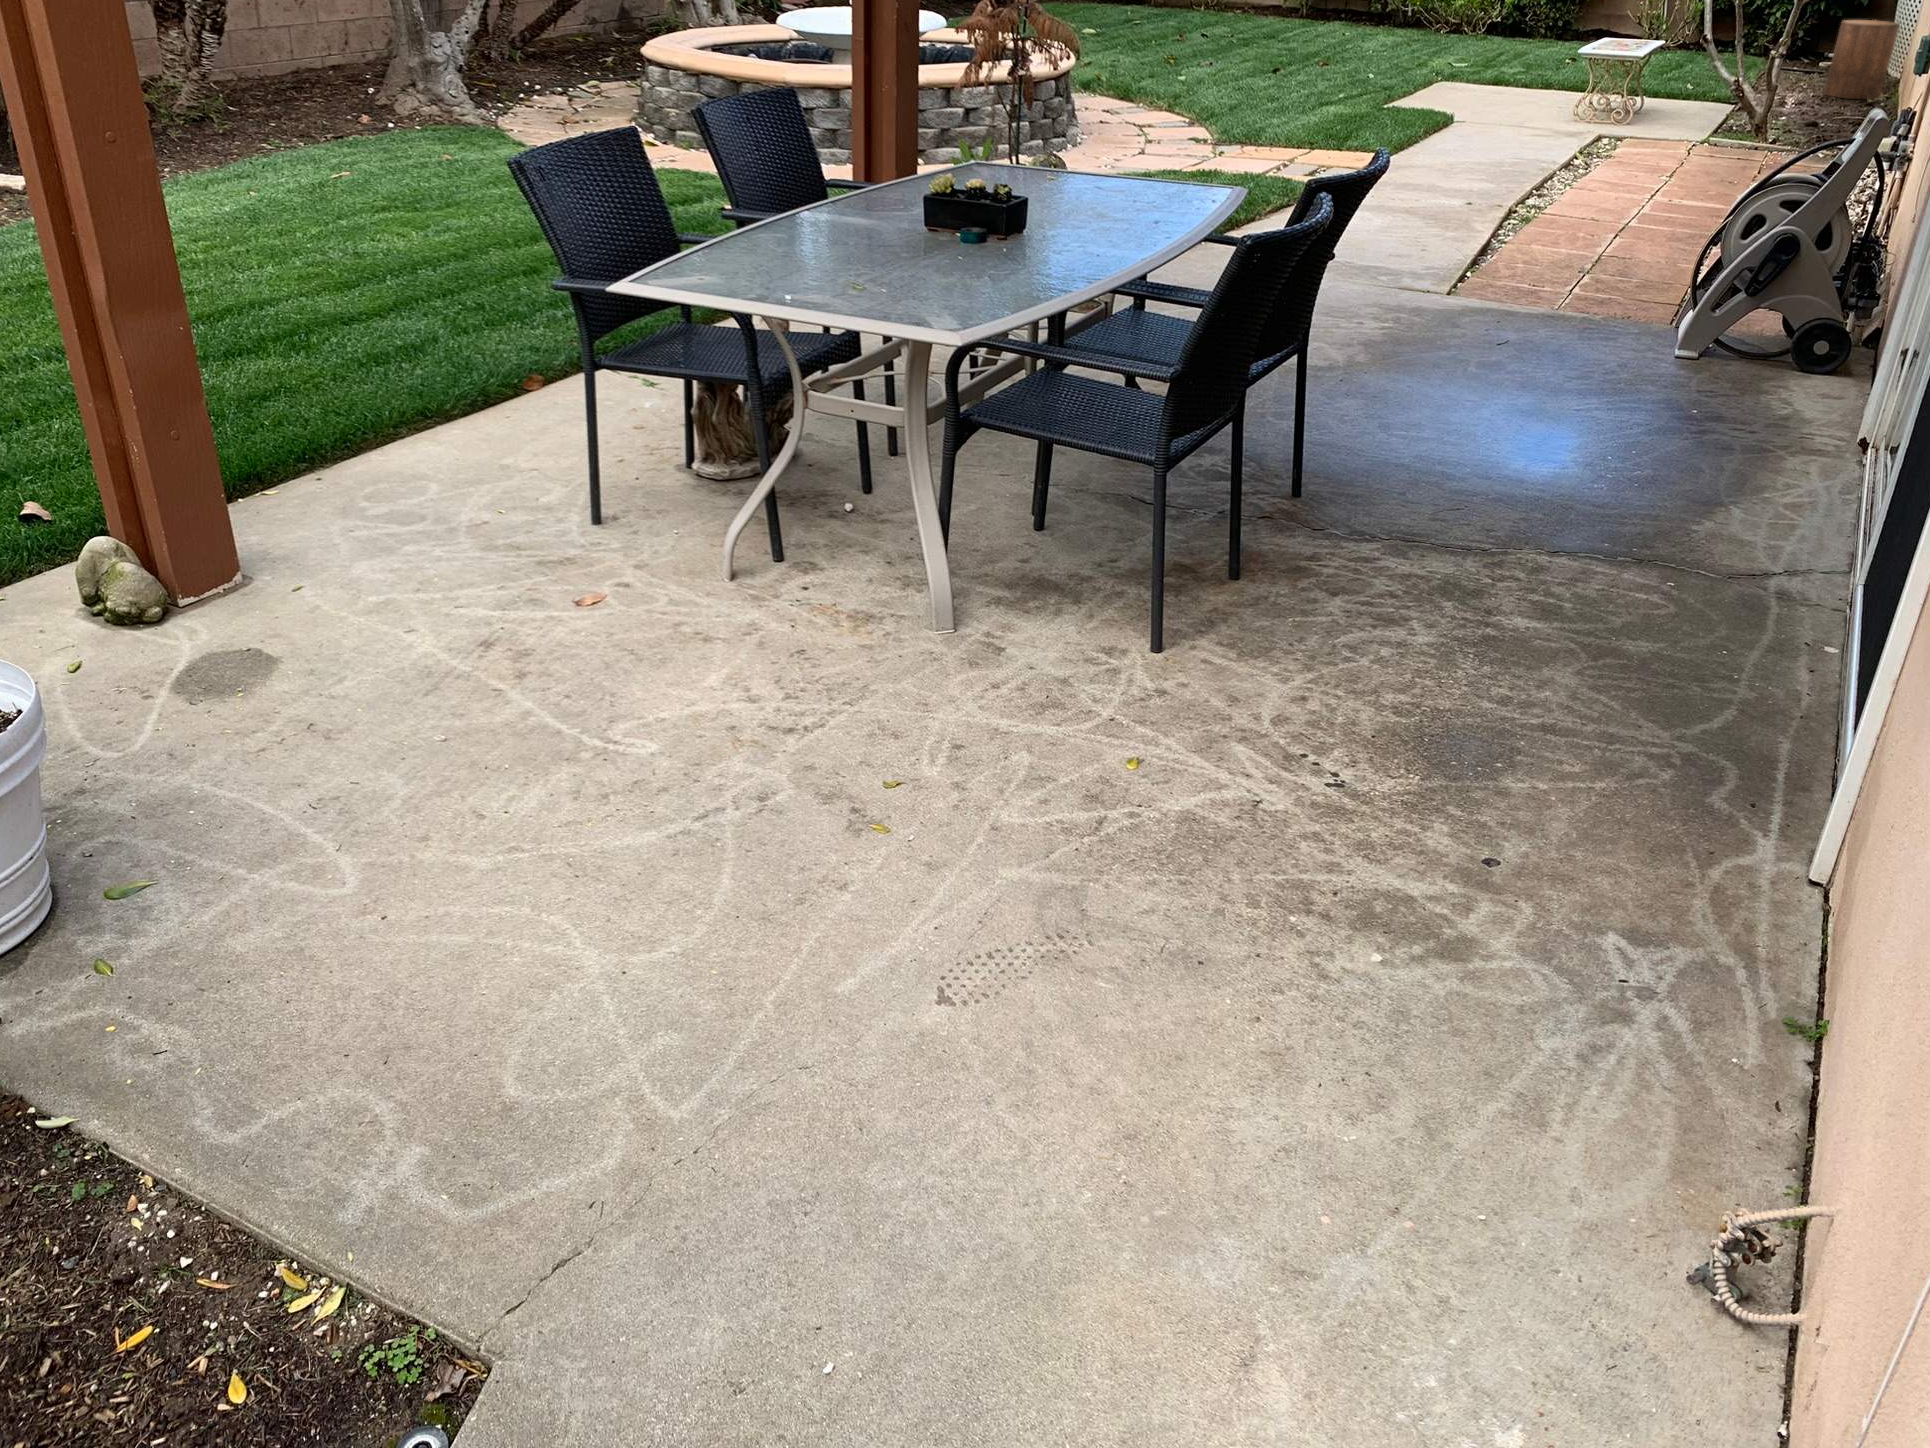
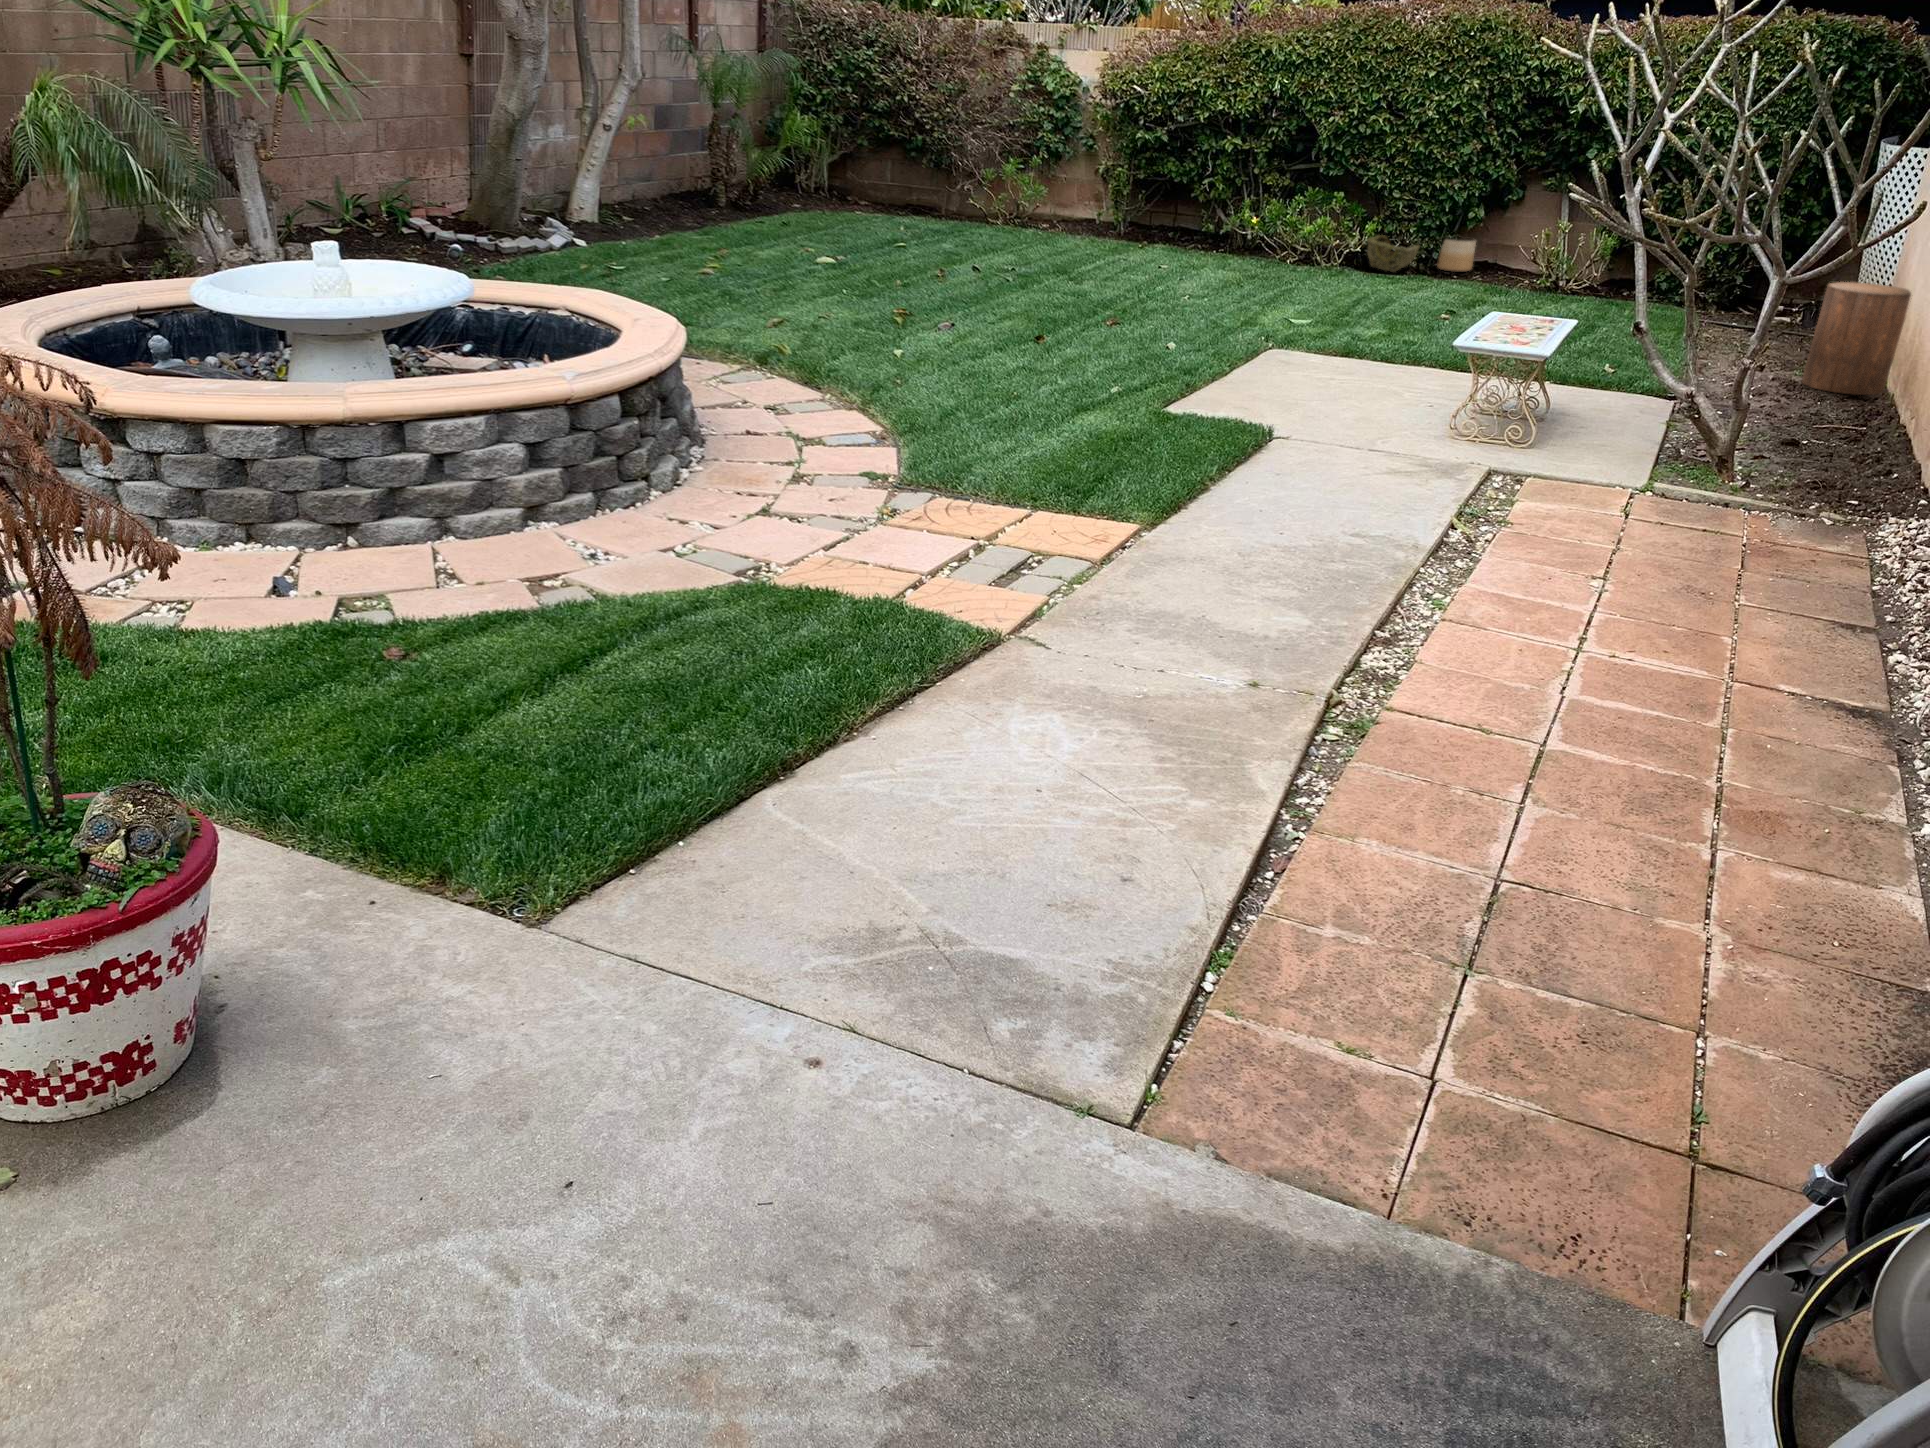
woven basket: none [1508,7,1550,36] -> present [1367,235,1419,272]
planter: none [1563,8,1595,36] -> present [1437,237,1476,272]

